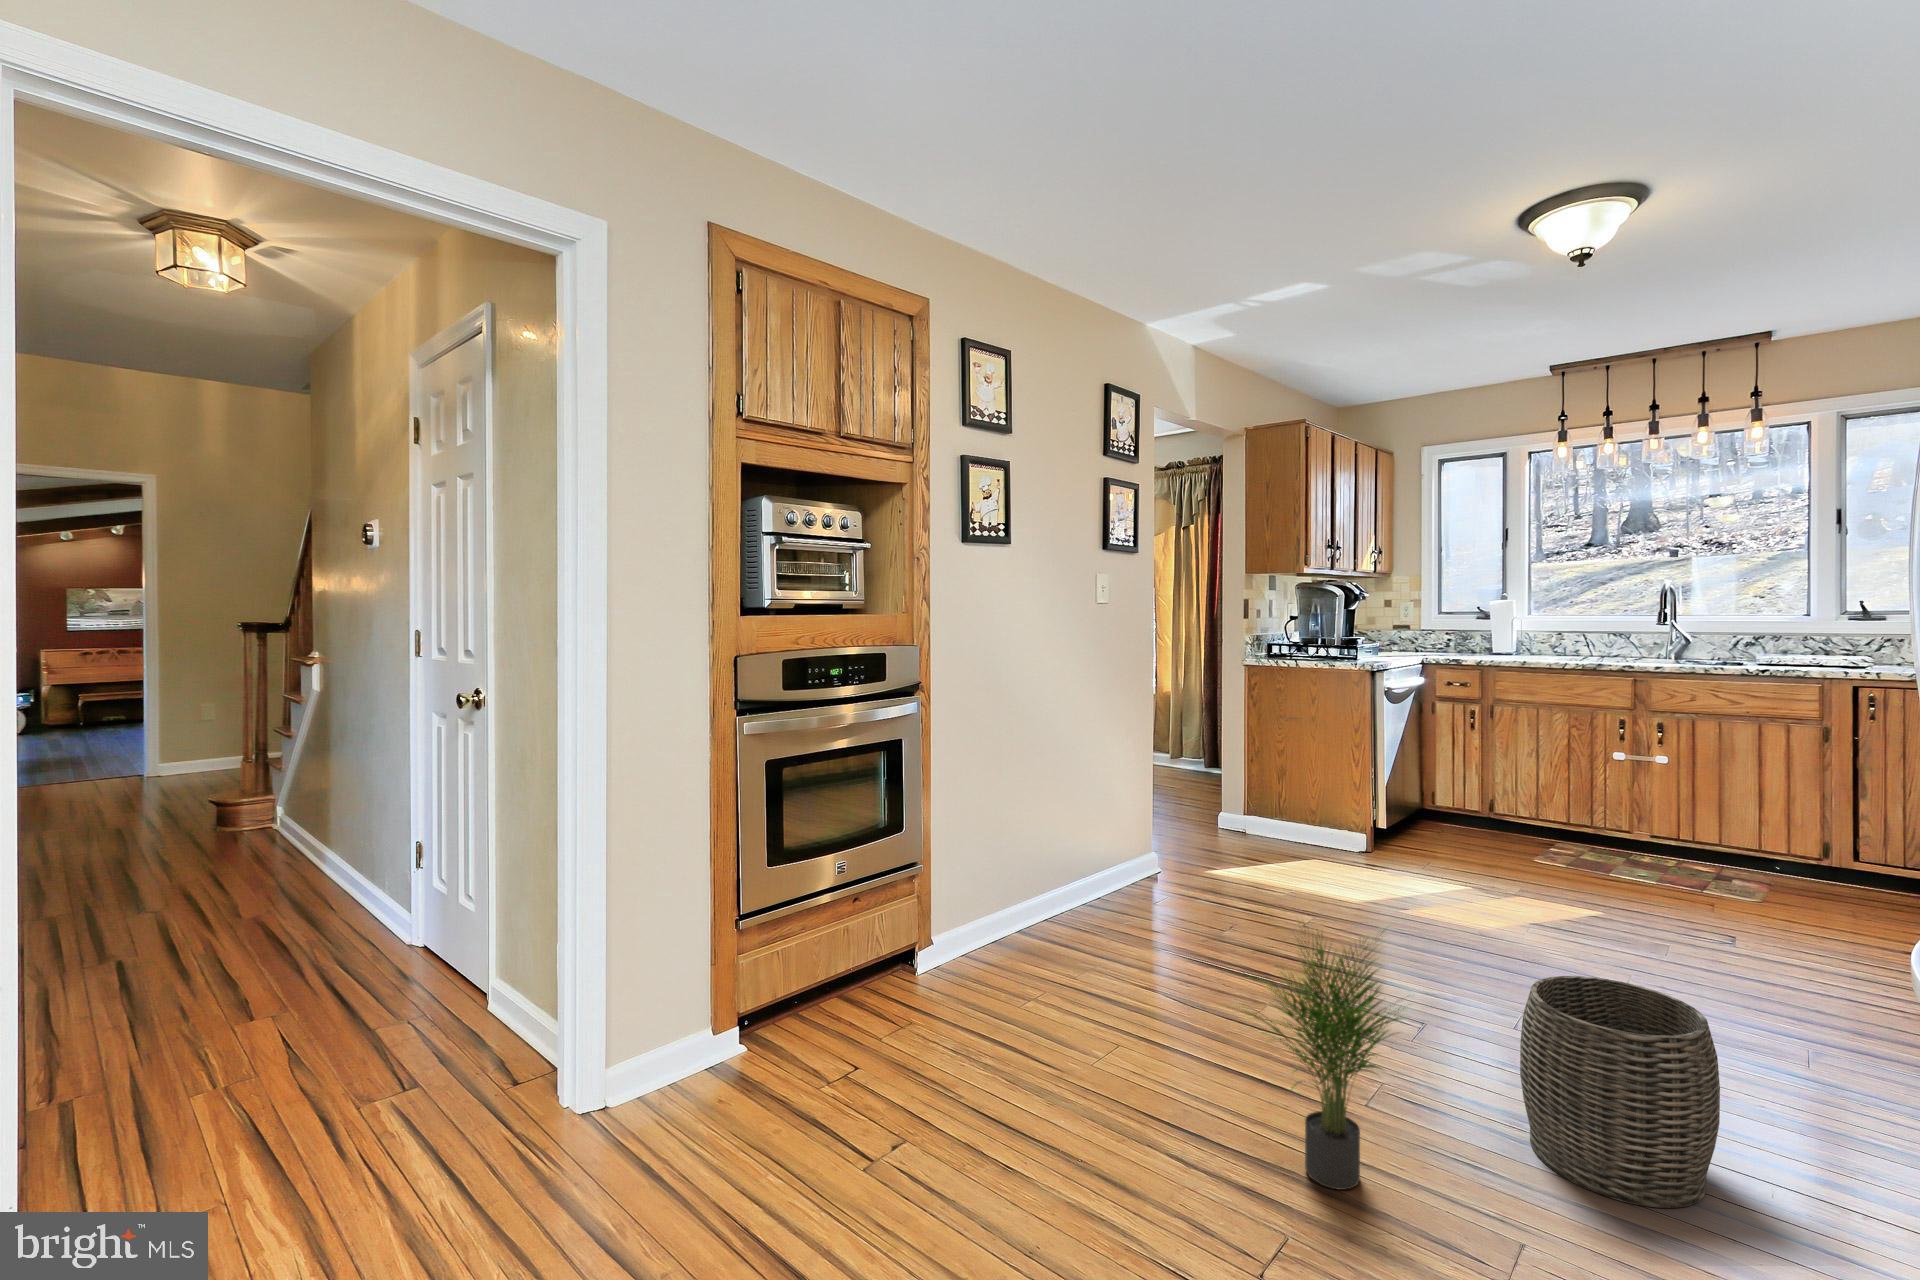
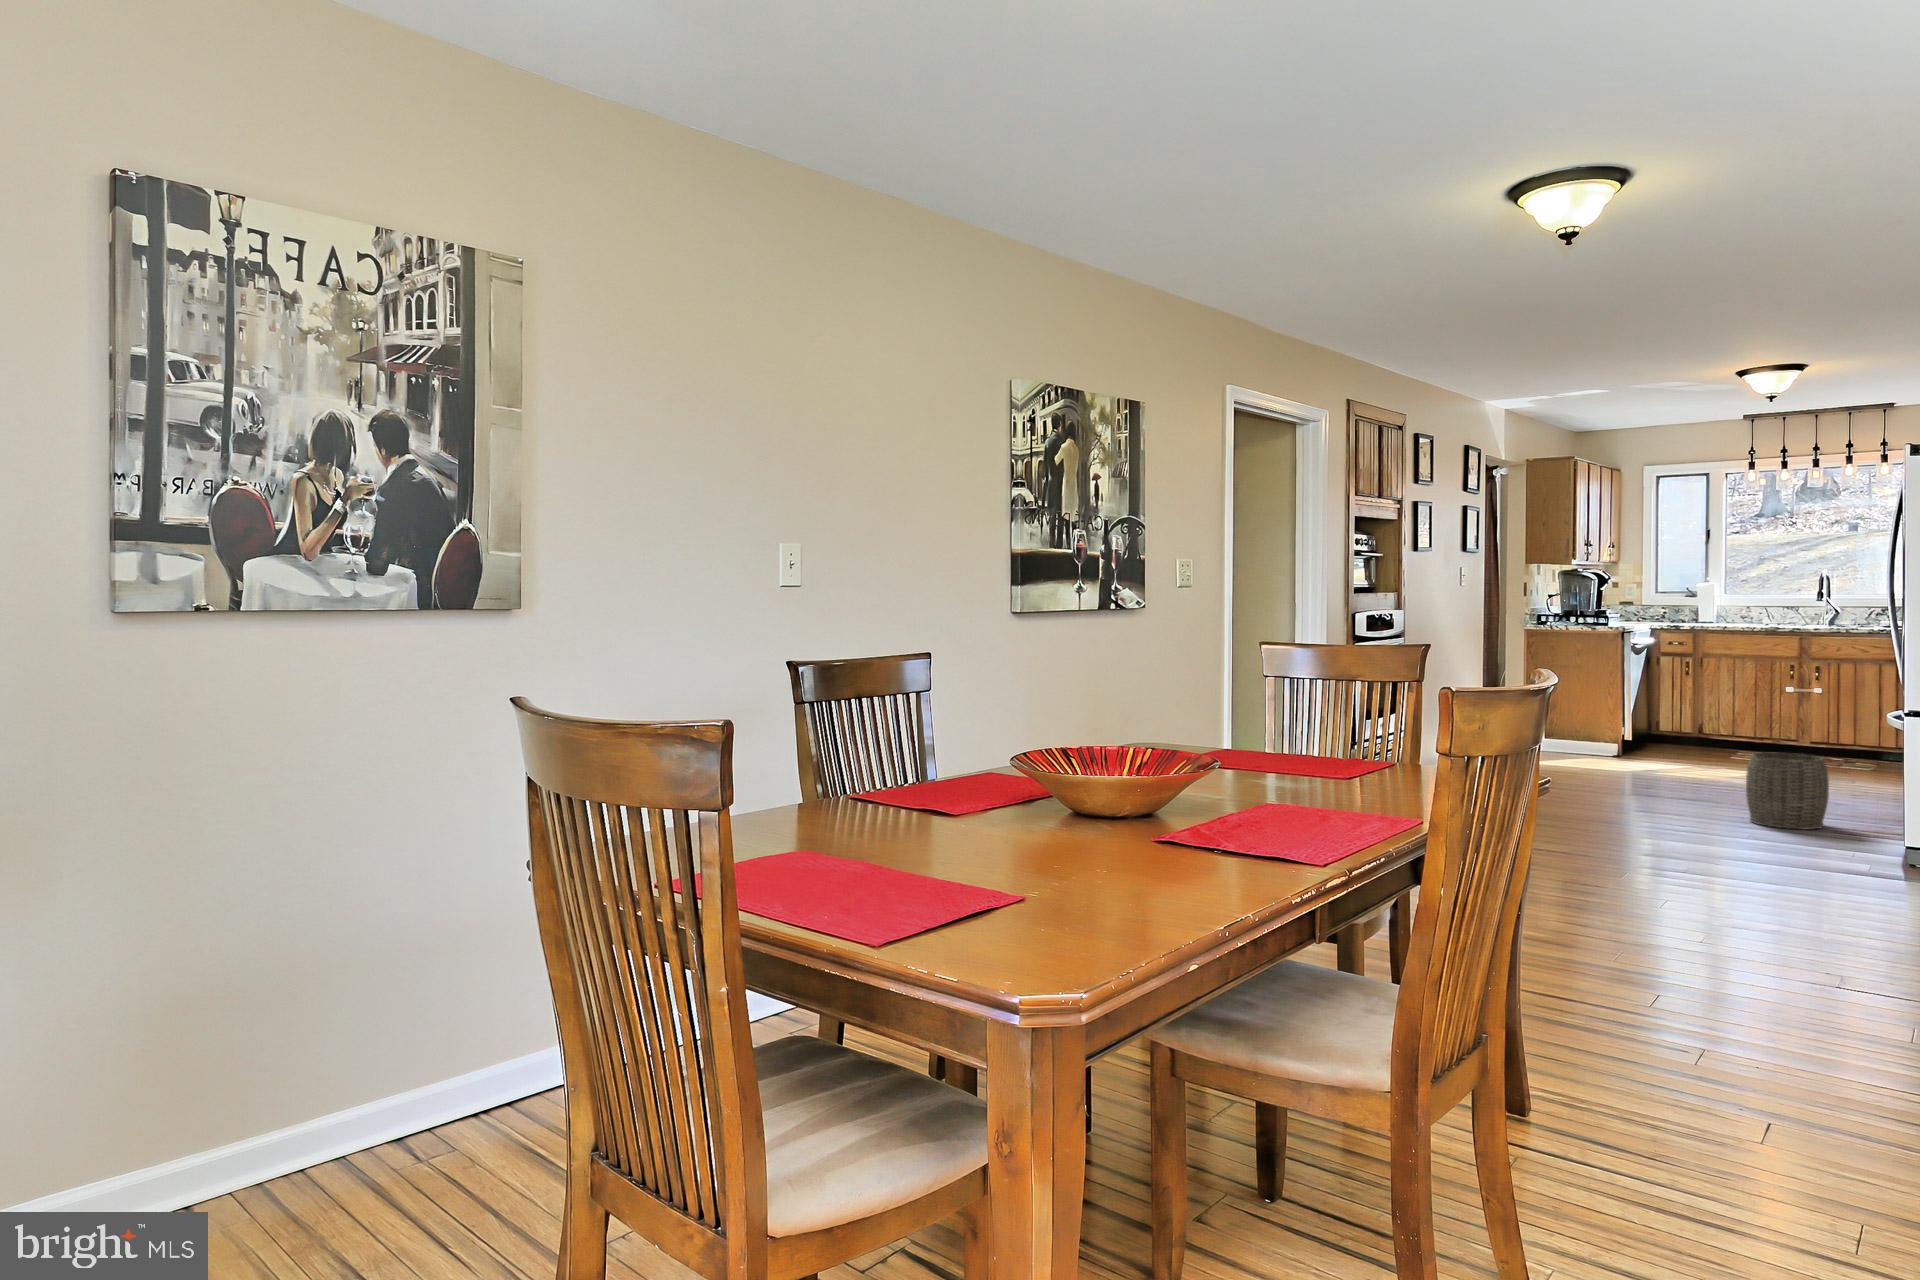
potted plant: present [1247,929,1404,1190] -> none [1623,719,1712,828]

